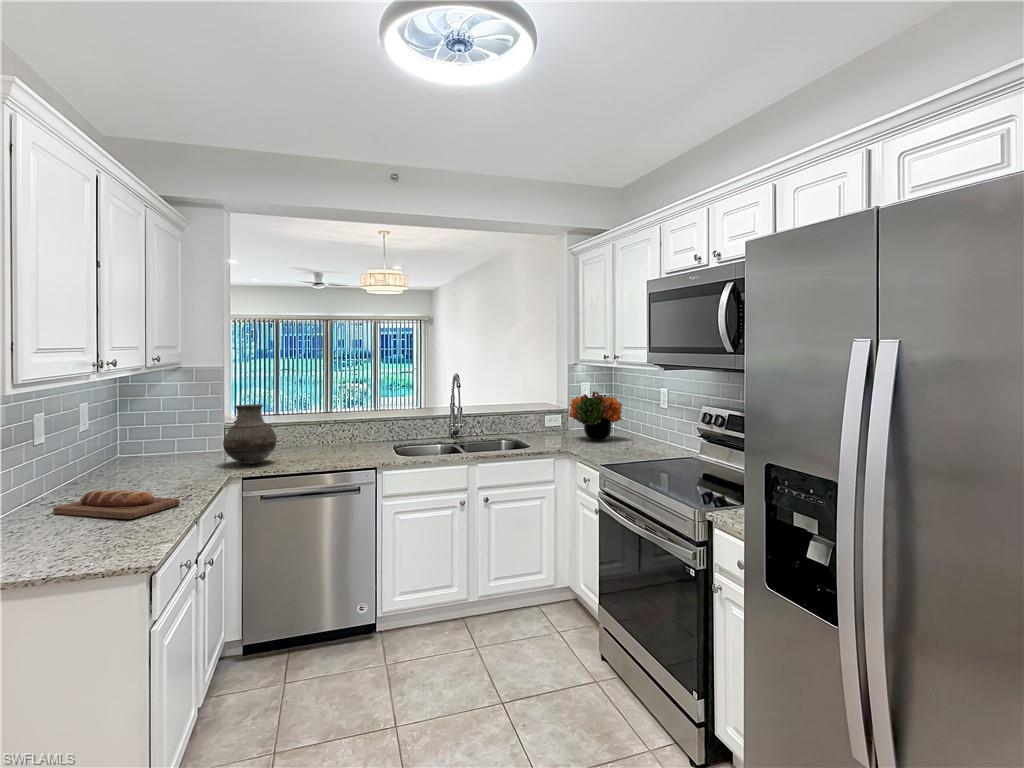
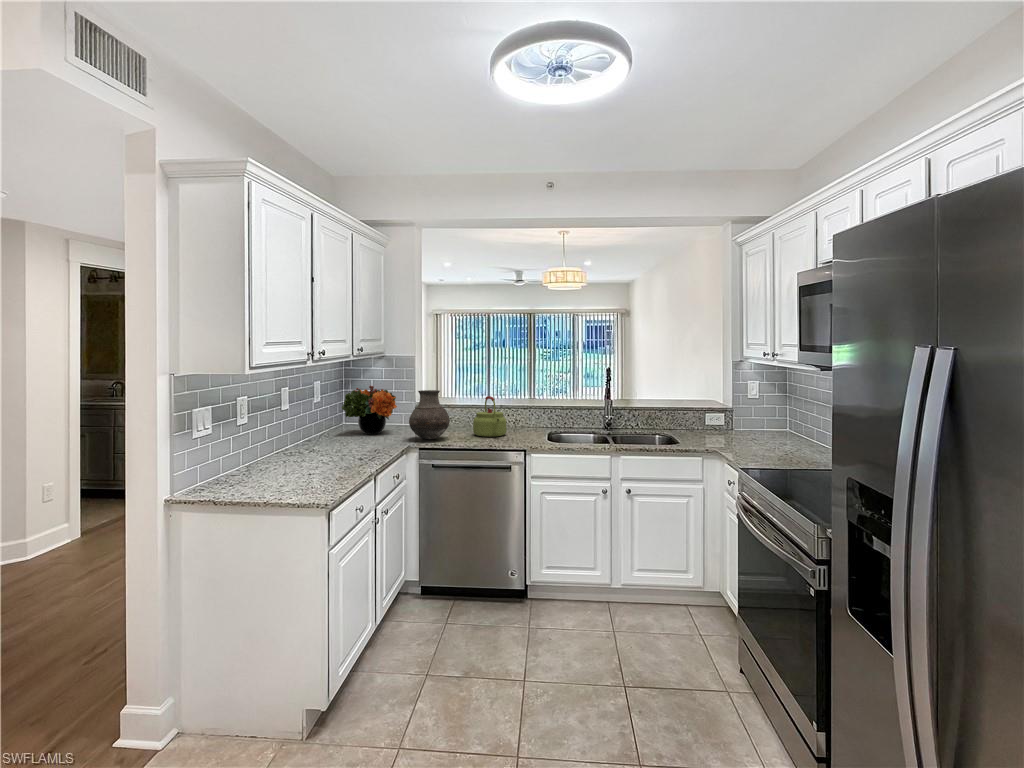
flower arrangement: present [569,392,622,440] -> present [342,386,397,434]
kettle: none [303,409,344,456] -> present [473,396,507,437]
bread loaf: present [53,490,180,519] -> none [287,449,365,471]

